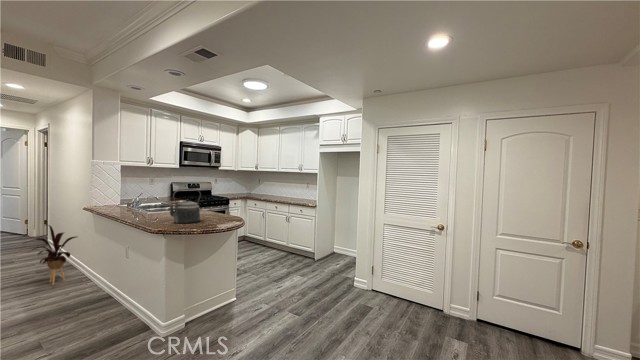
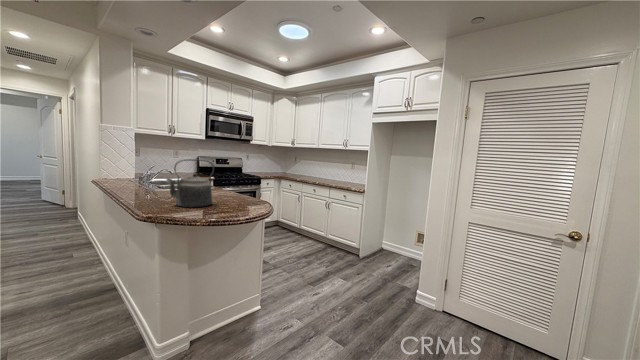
house plant: present [32,225,76,285] -> none [24,198,93,266]

